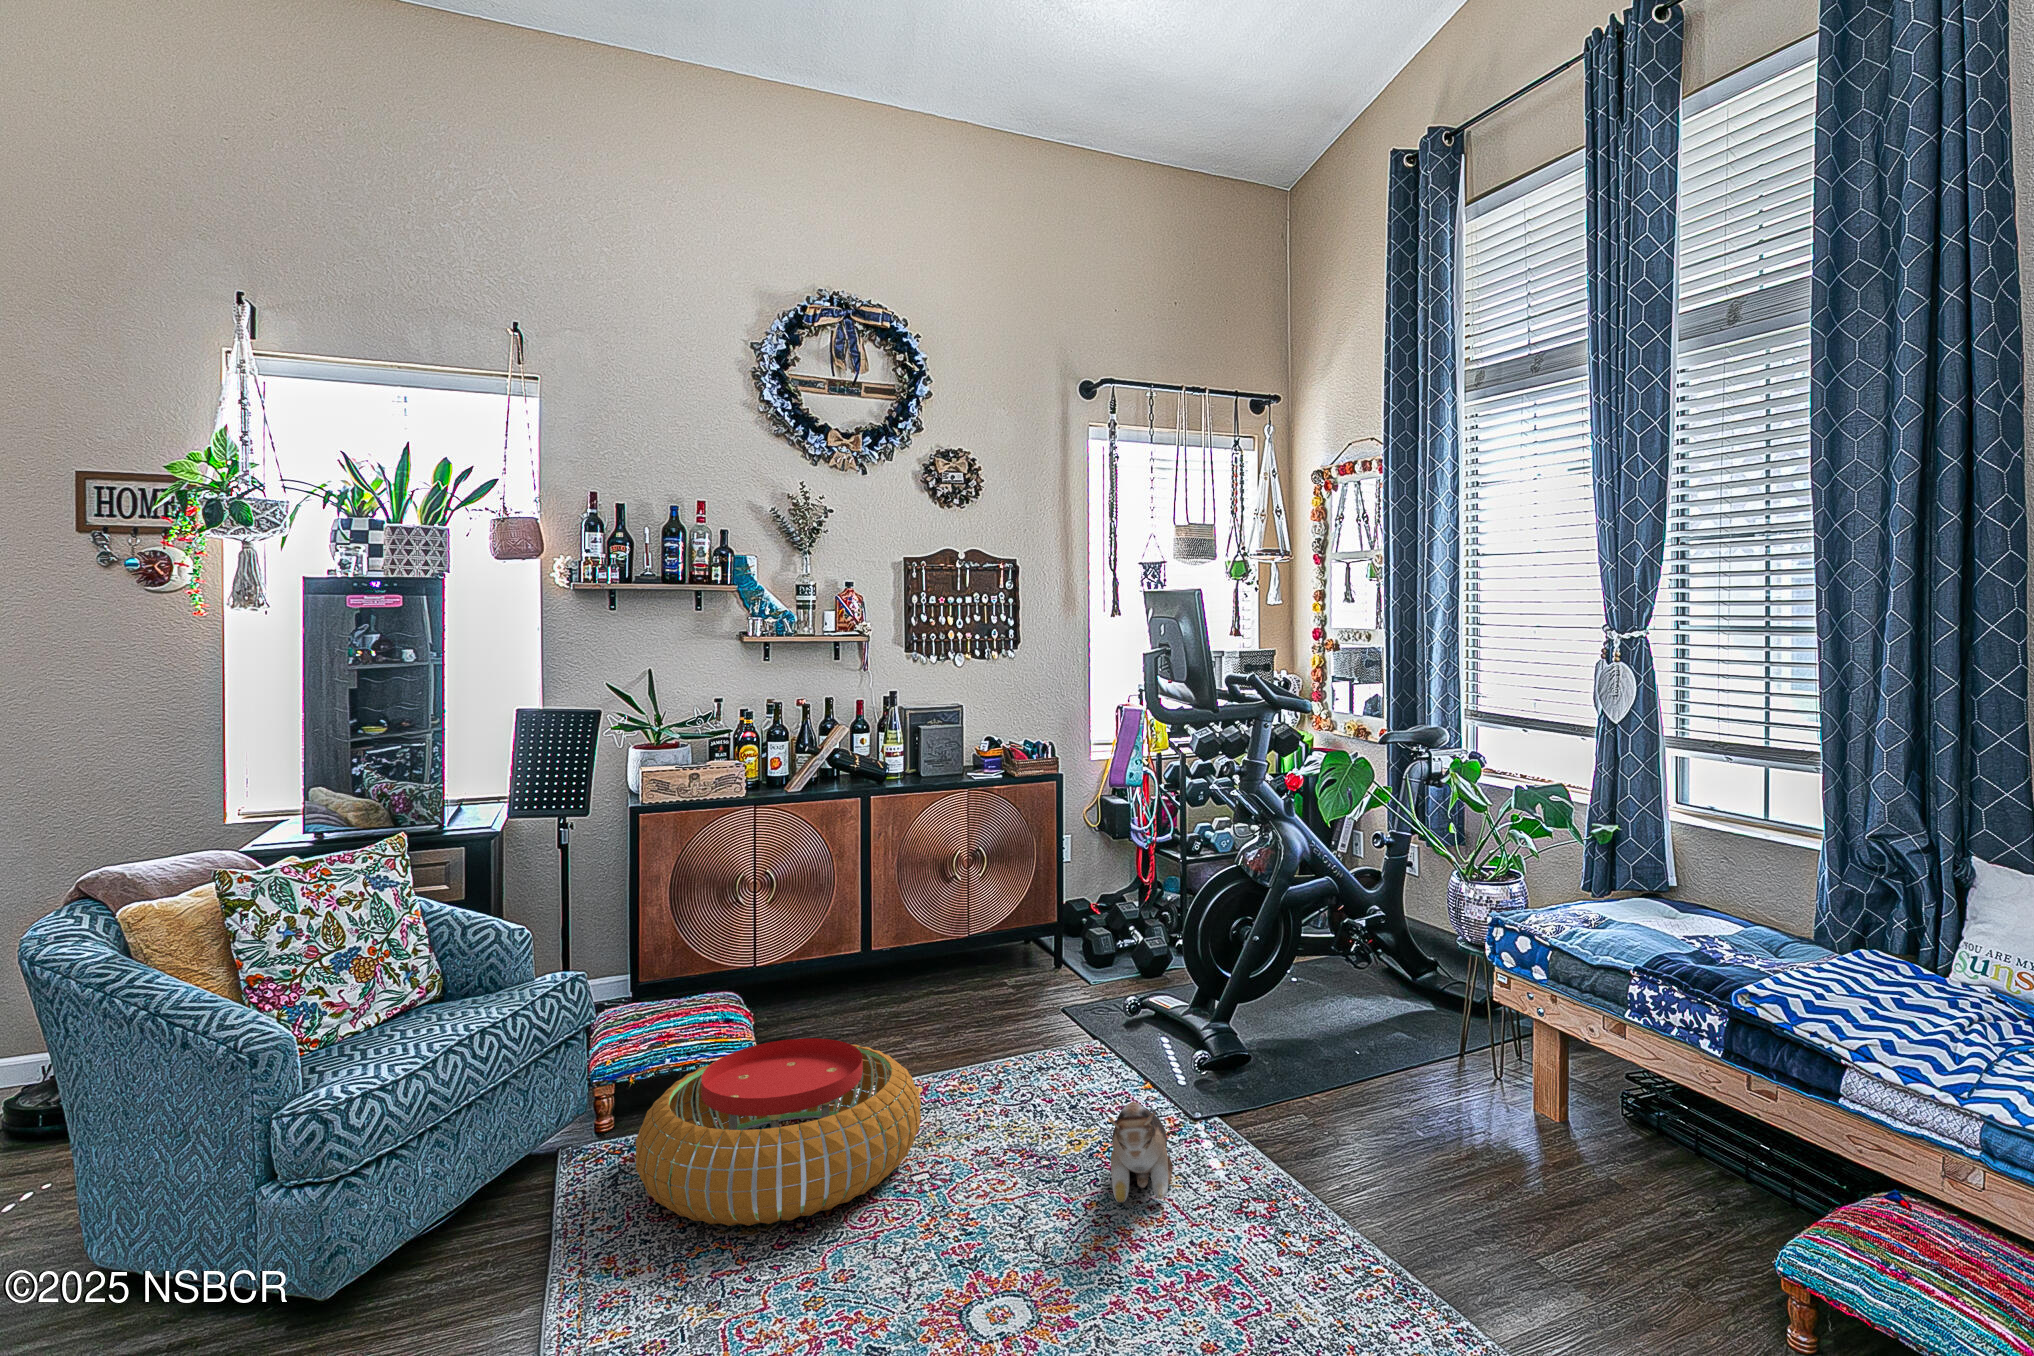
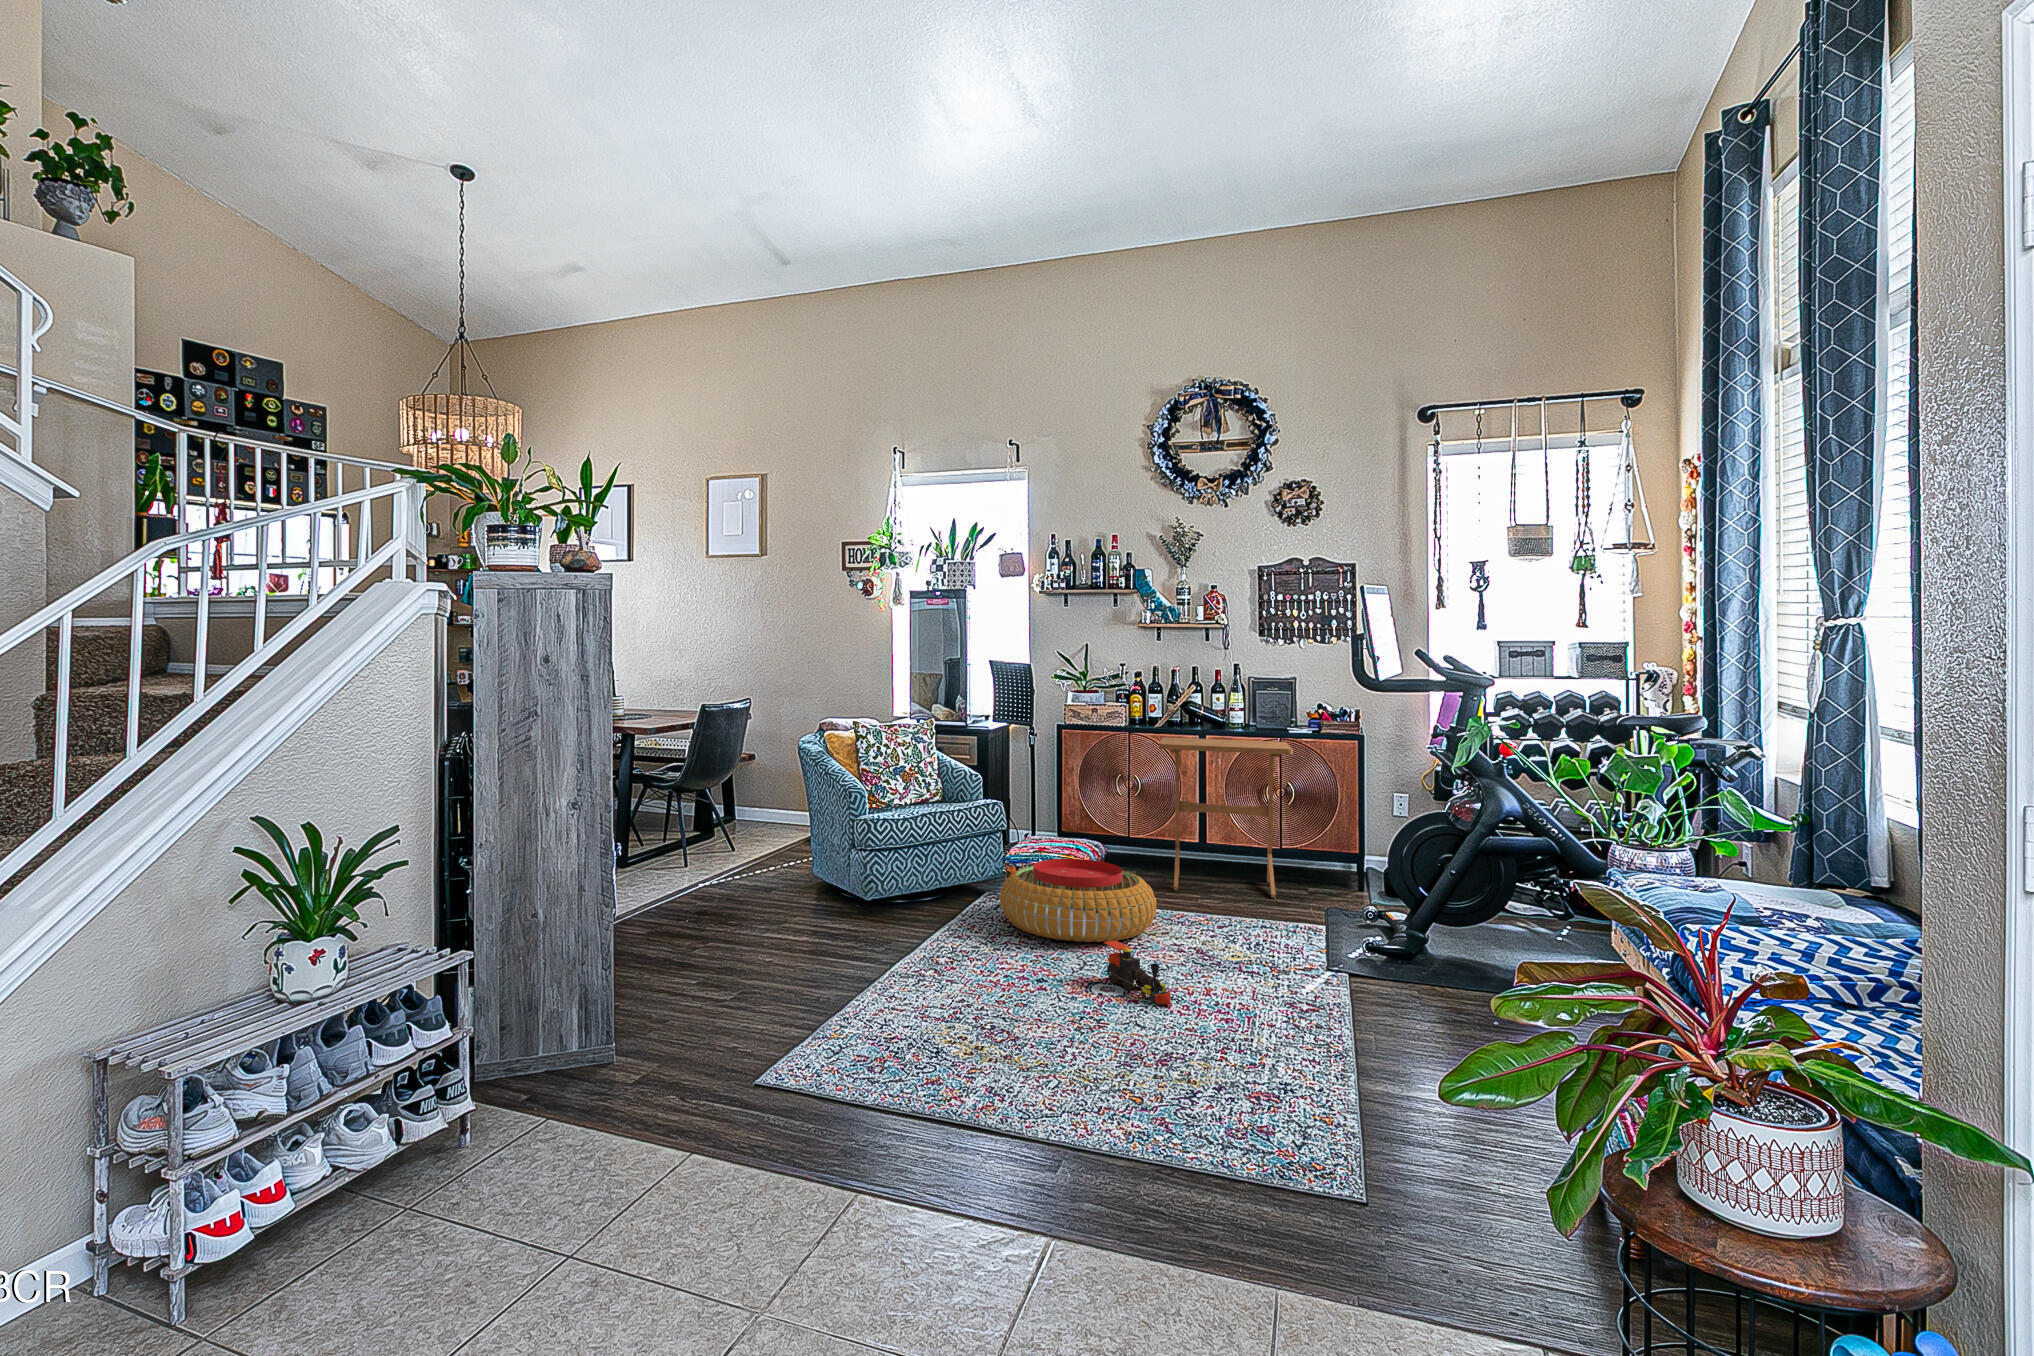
side table: none [811,793,1017,1039] -> present [1159,737,1293,898]
plush toy: present [1108,1101,1173,1203] -> none [1210,922,1287,991]
toy train: none [942,1198,1106,1297] -> present [1104,941,1171,1005]

